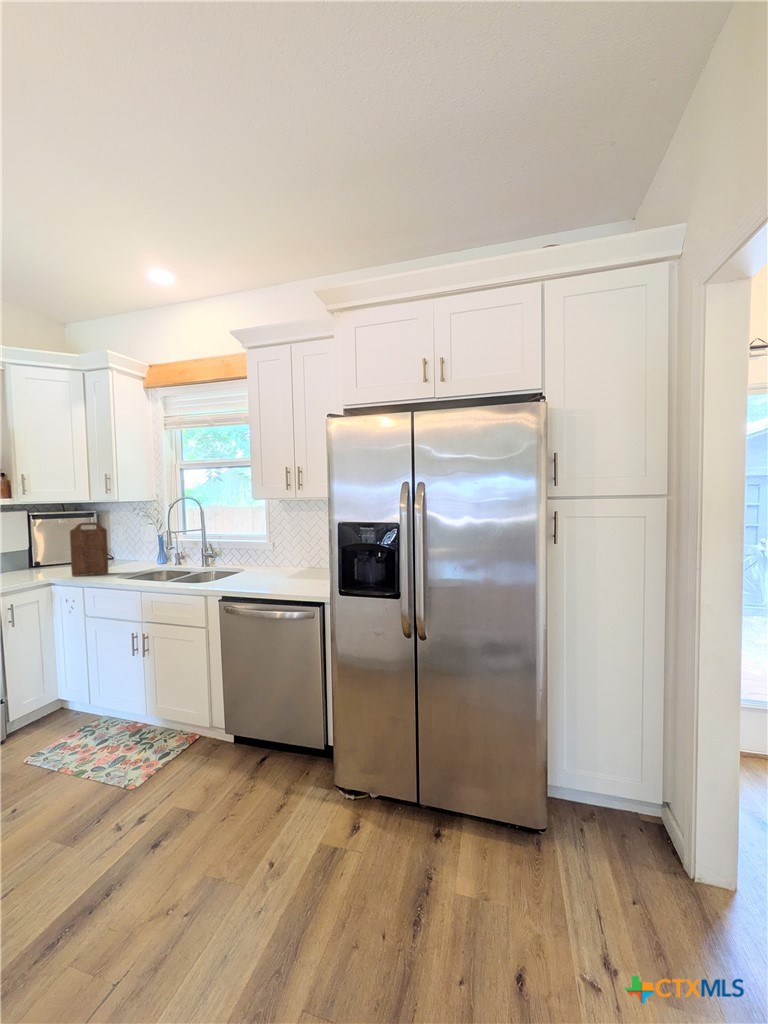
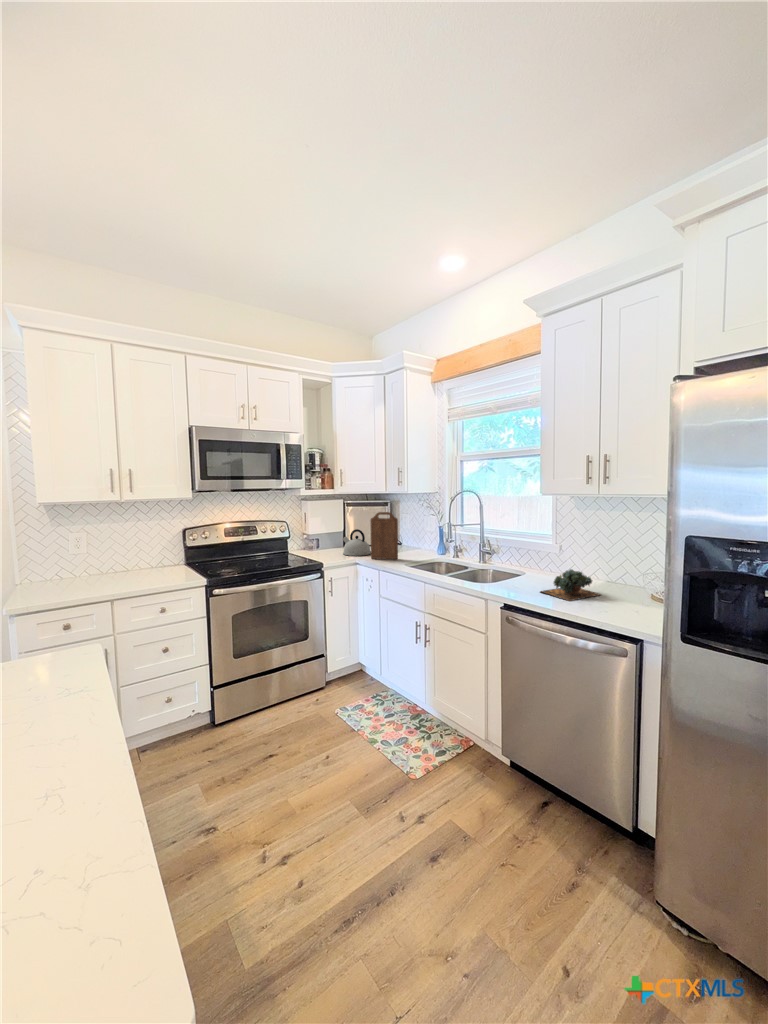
kettle: none [28,545,72,576] -> present [343,529,371,556]
succulent plant: none [254,560,302,585] -> present [541,569,600,601]

